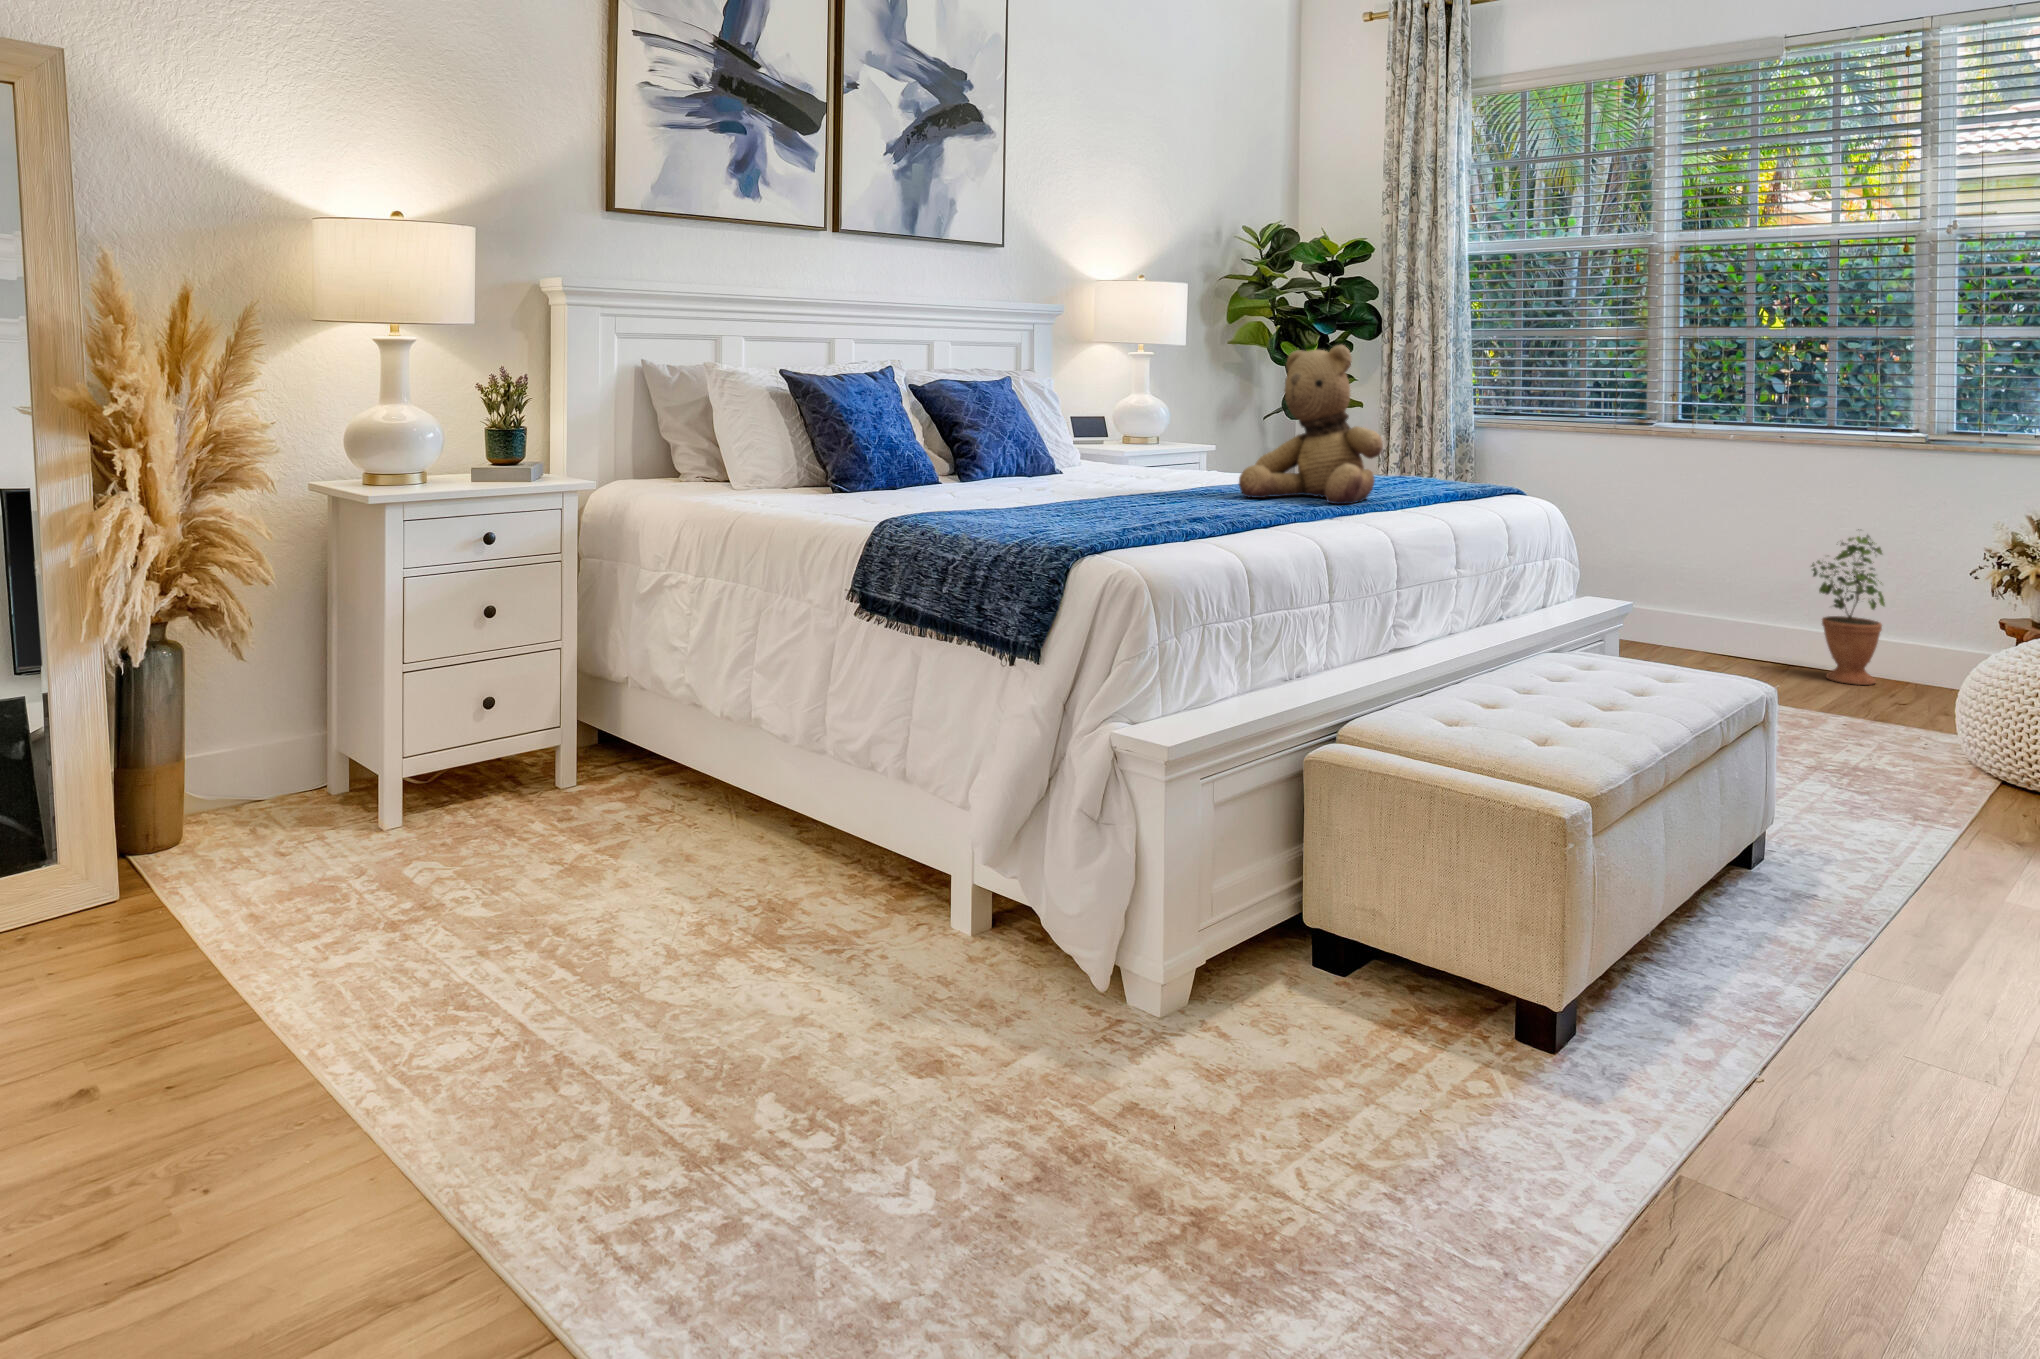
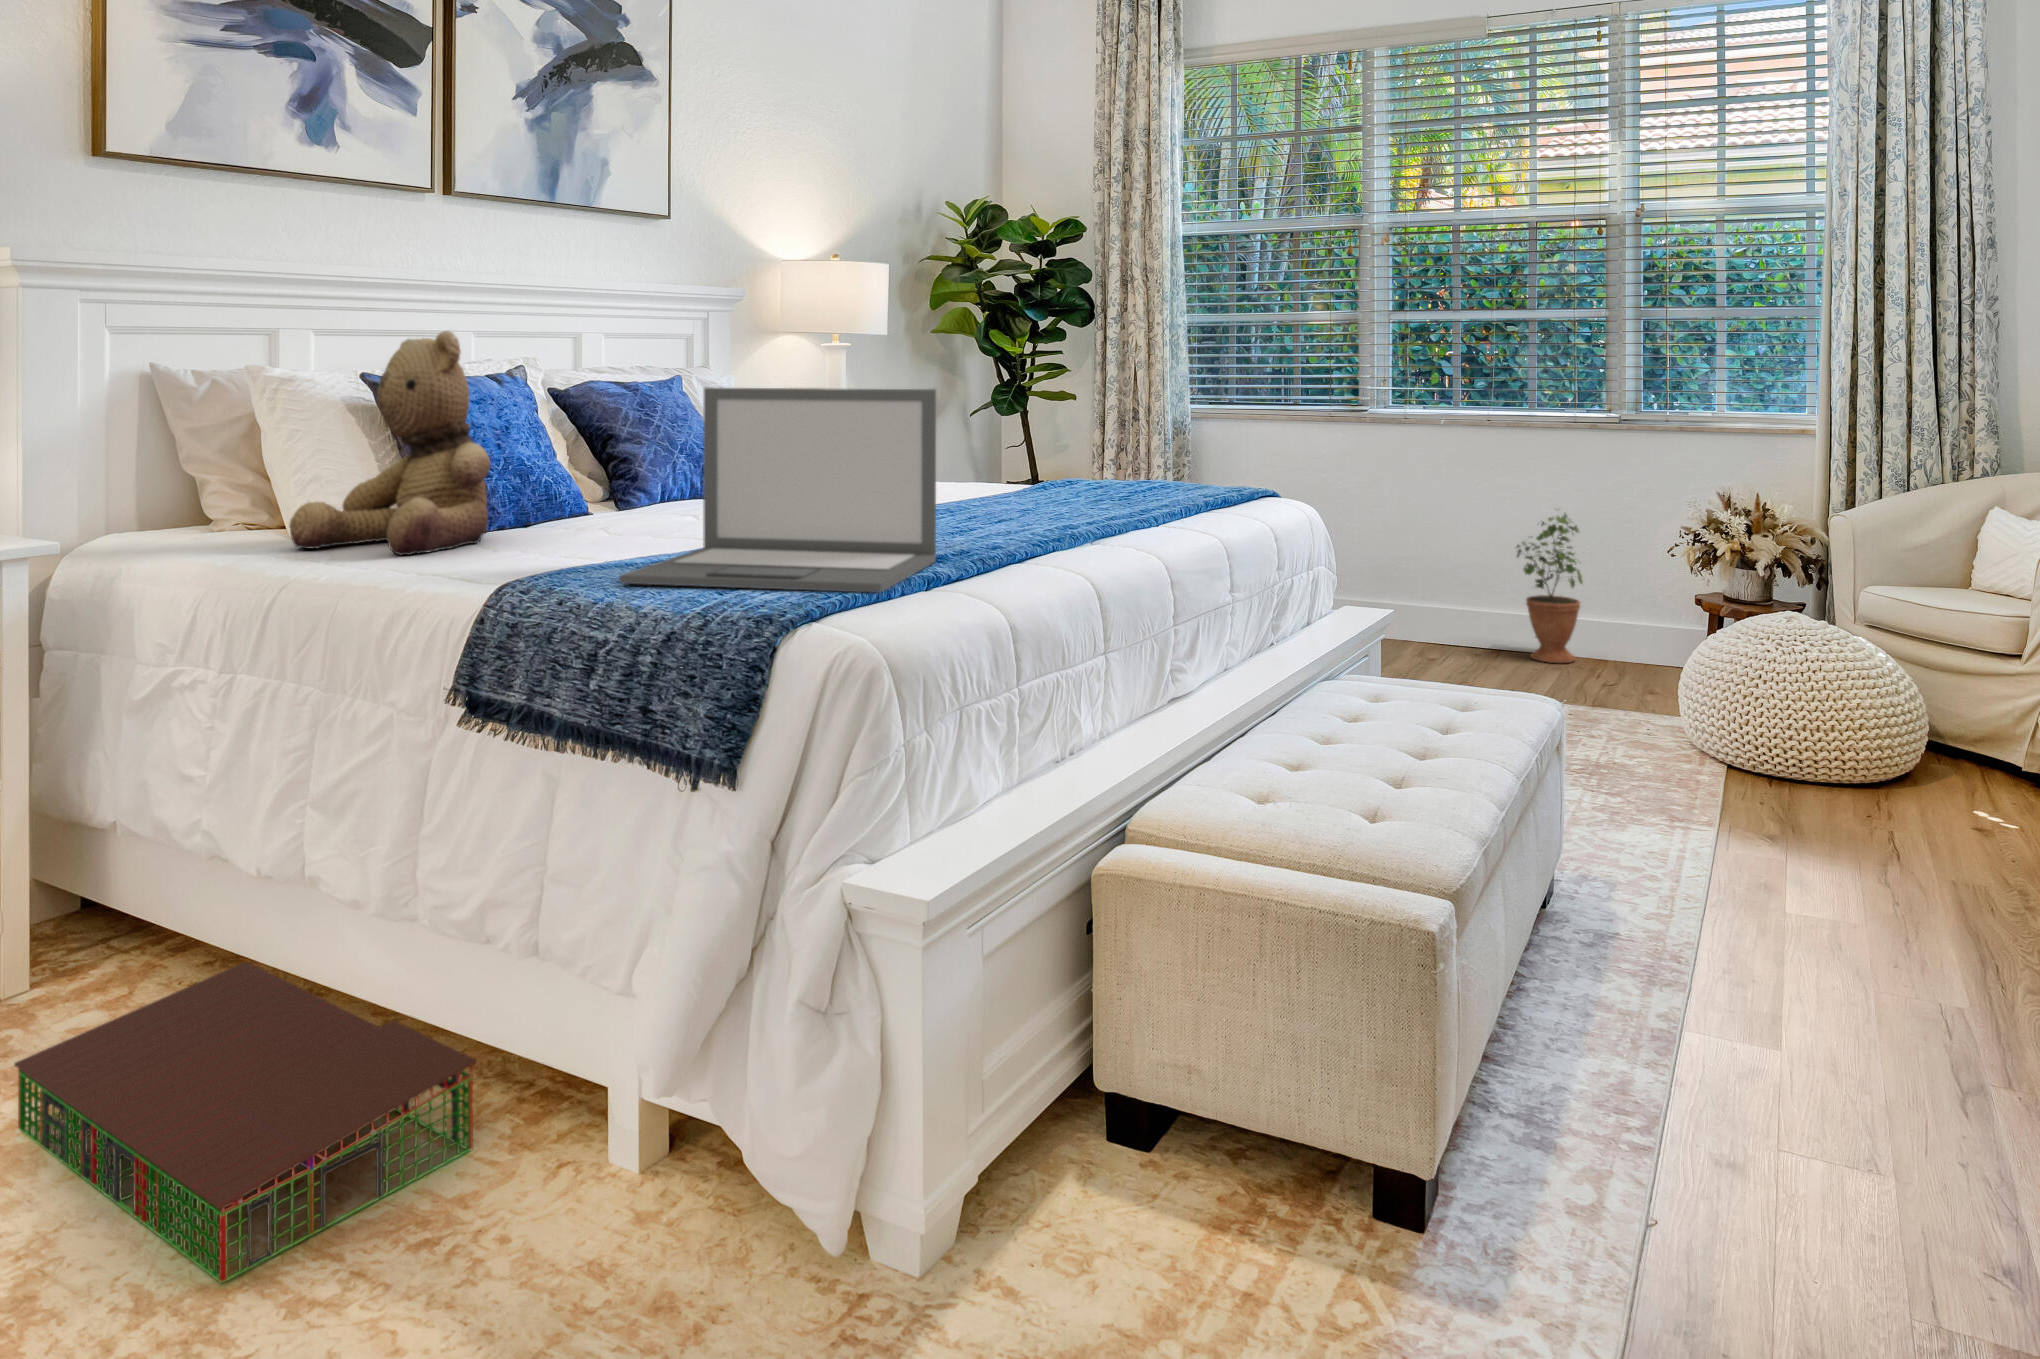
teddy bear: present [1239,345,1383,504] -> present [289,331,490,555]
laptop: none [964,386,1199,538] -> present [619,388,936,593]
storage bin: none [583,779,866,950] -> present [14,962,476,1283]

